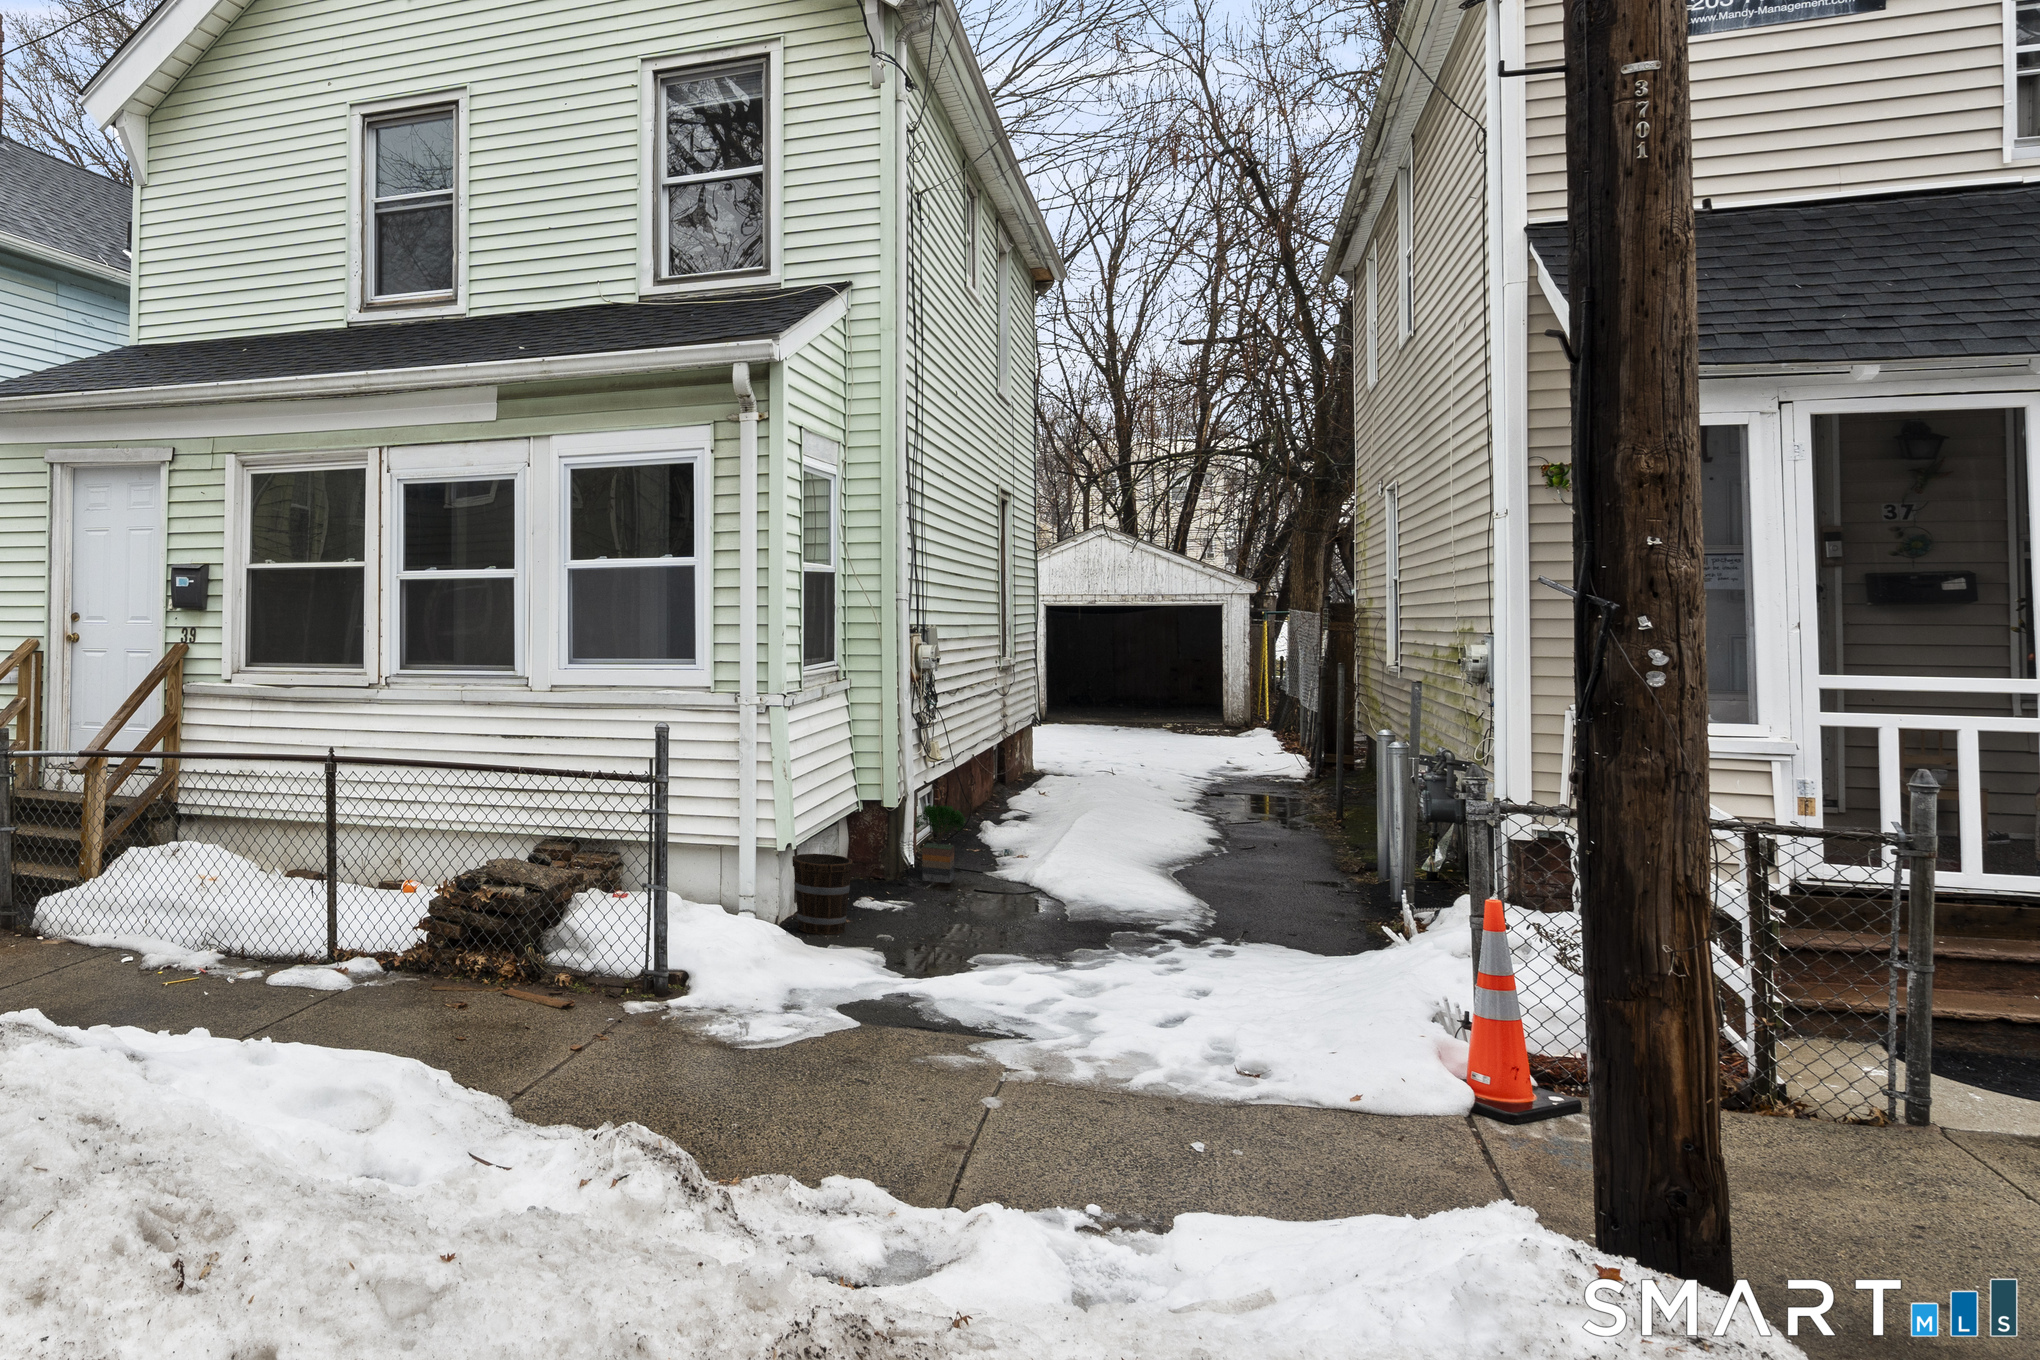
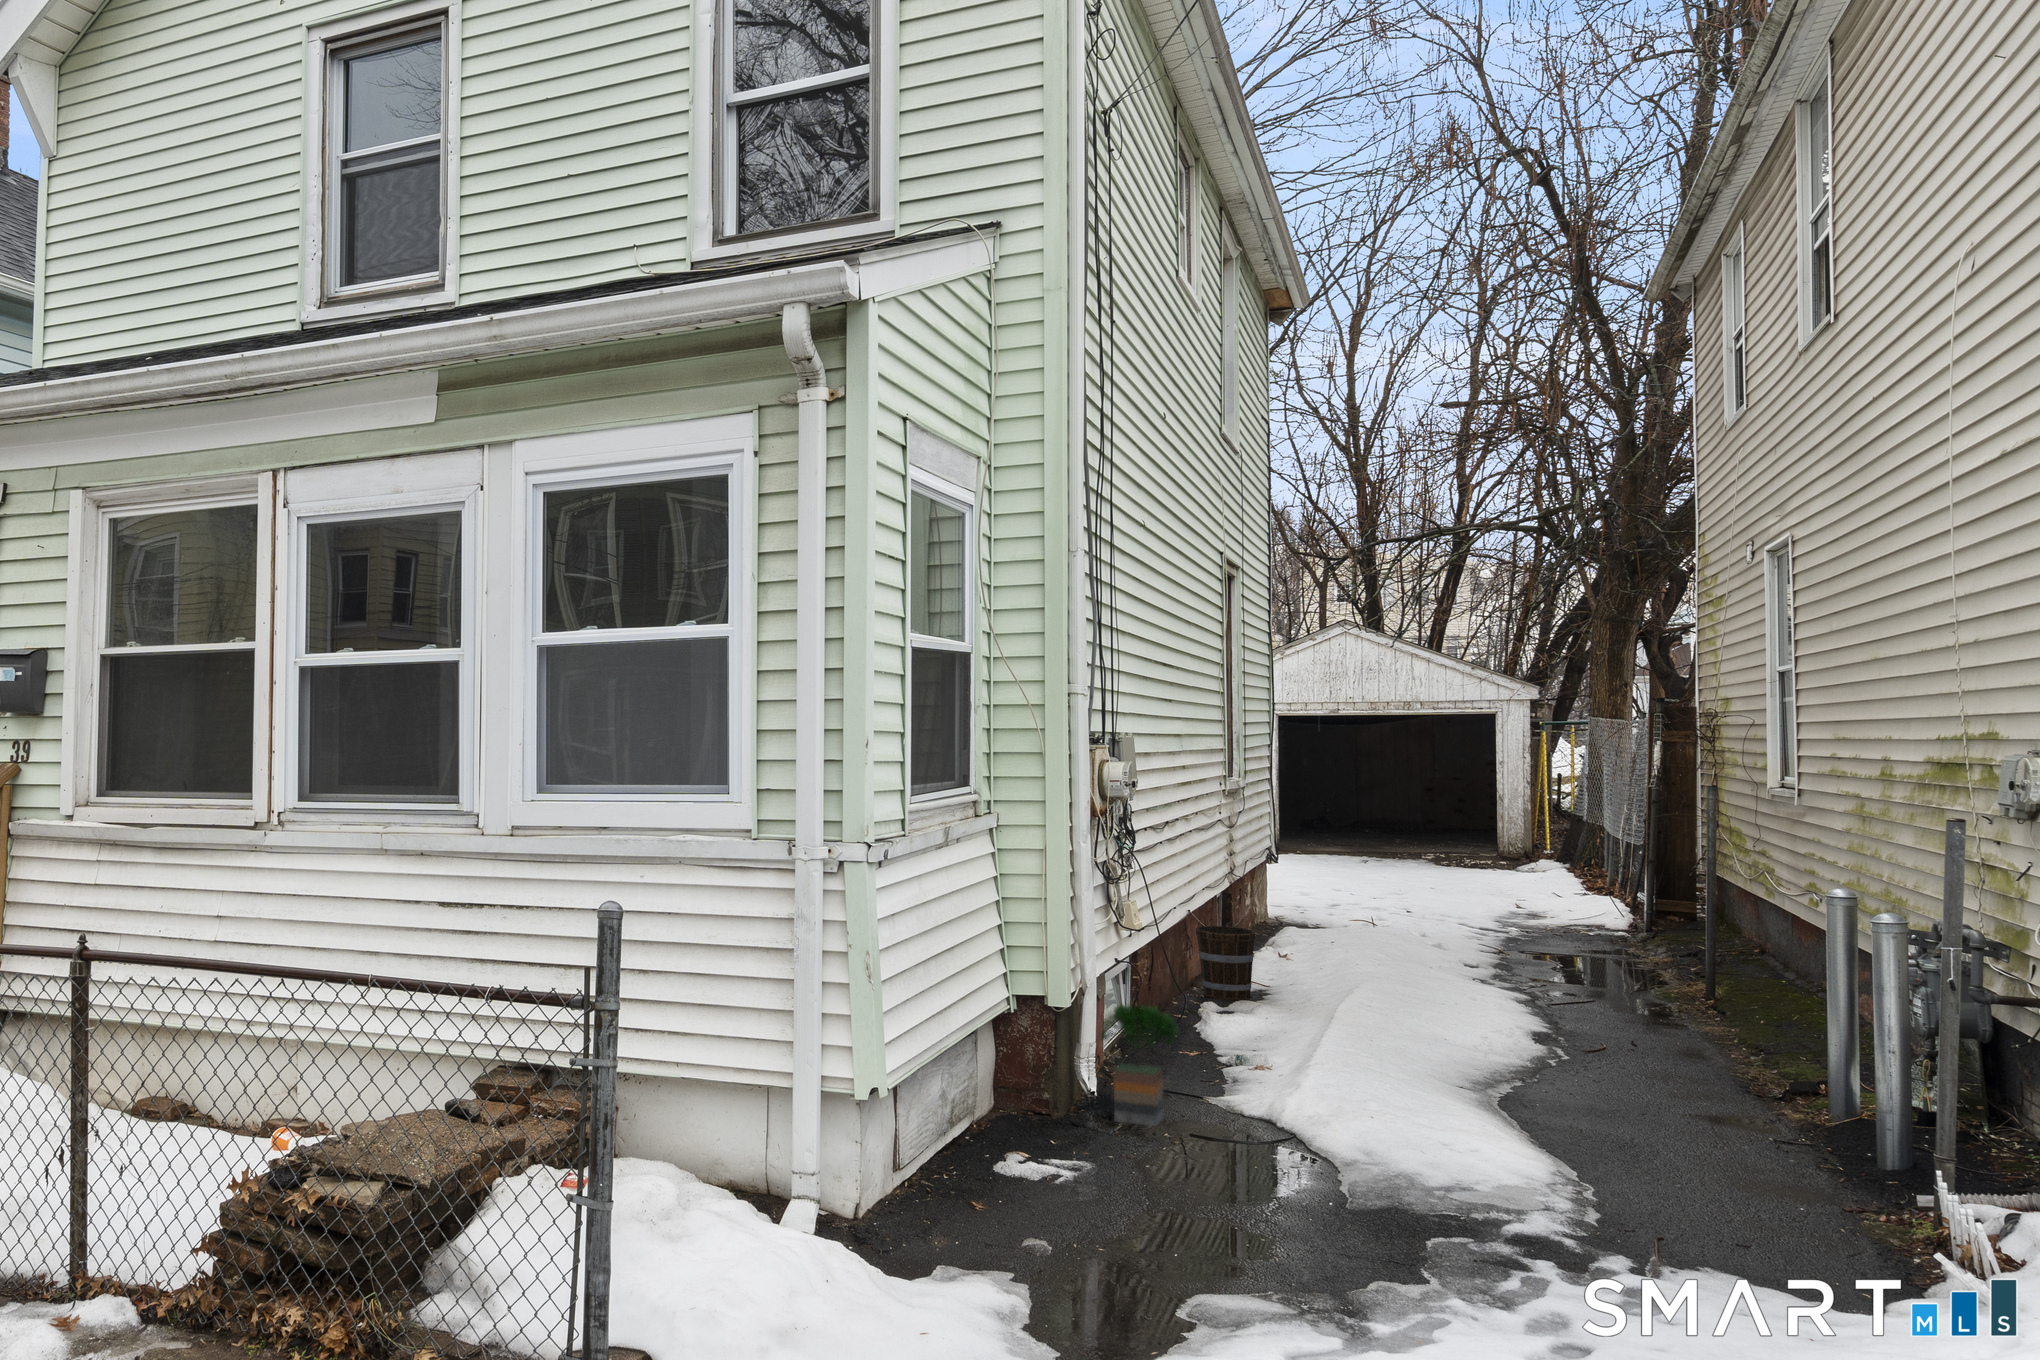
bucket: present [792,854,853,935] -> present [1195,926,1255,1000]

